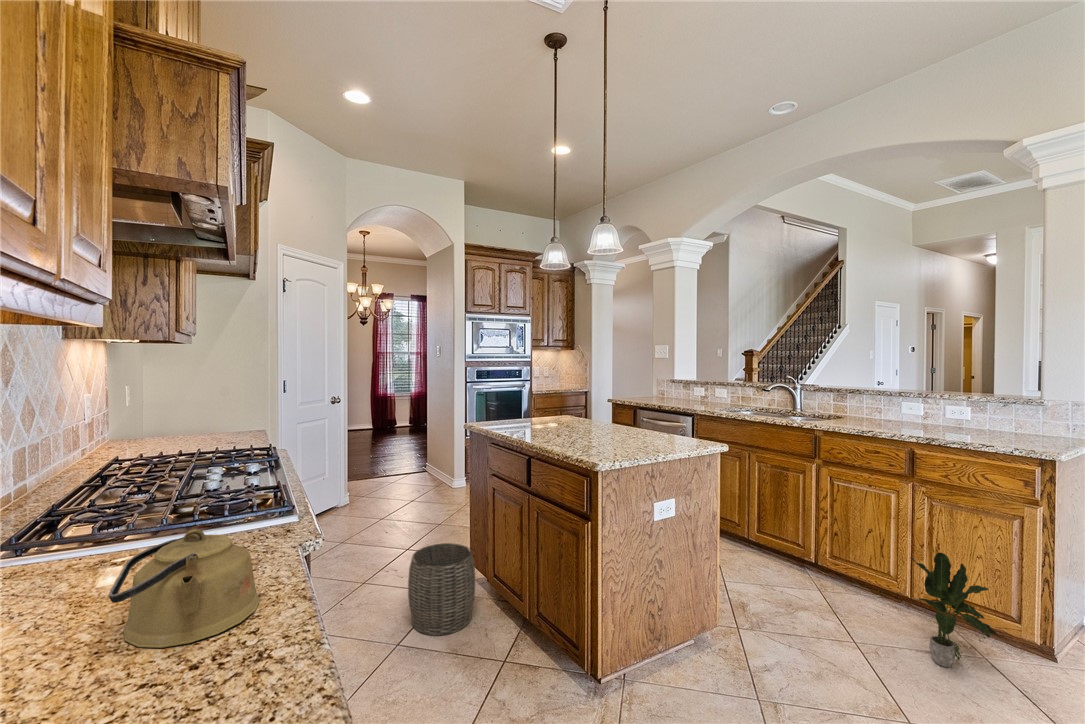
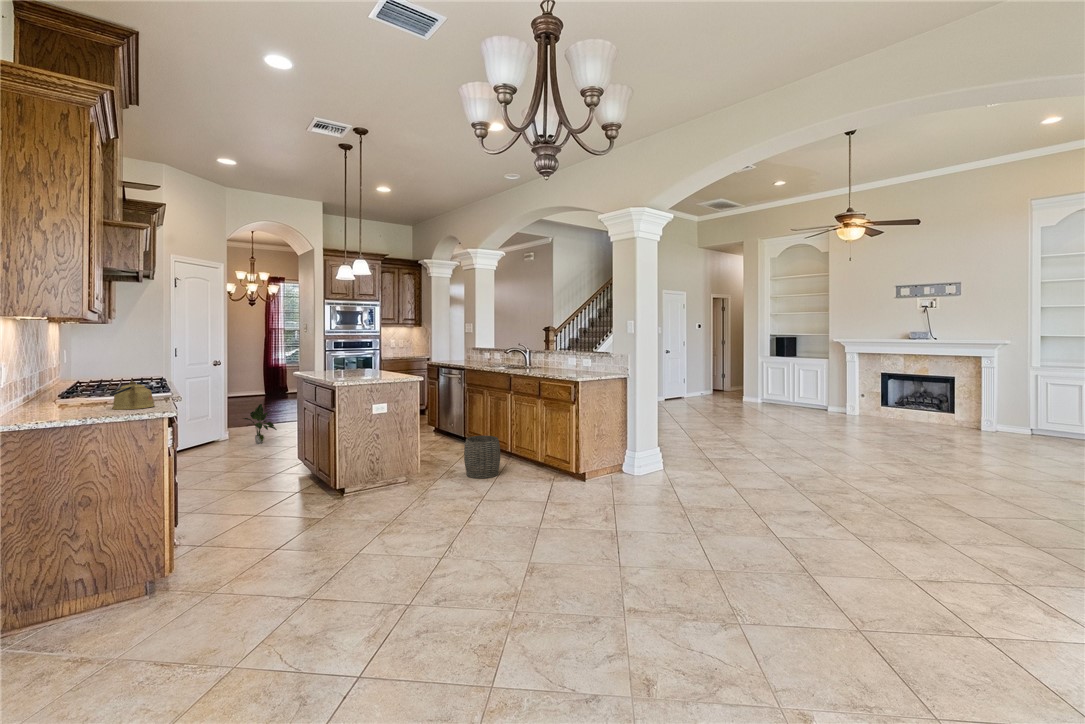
woven basket: present [408,543,475,636] -> present [464,436,500,479]
potted plant: present [910,553,1000,667] -> present [244,404,277,444]

